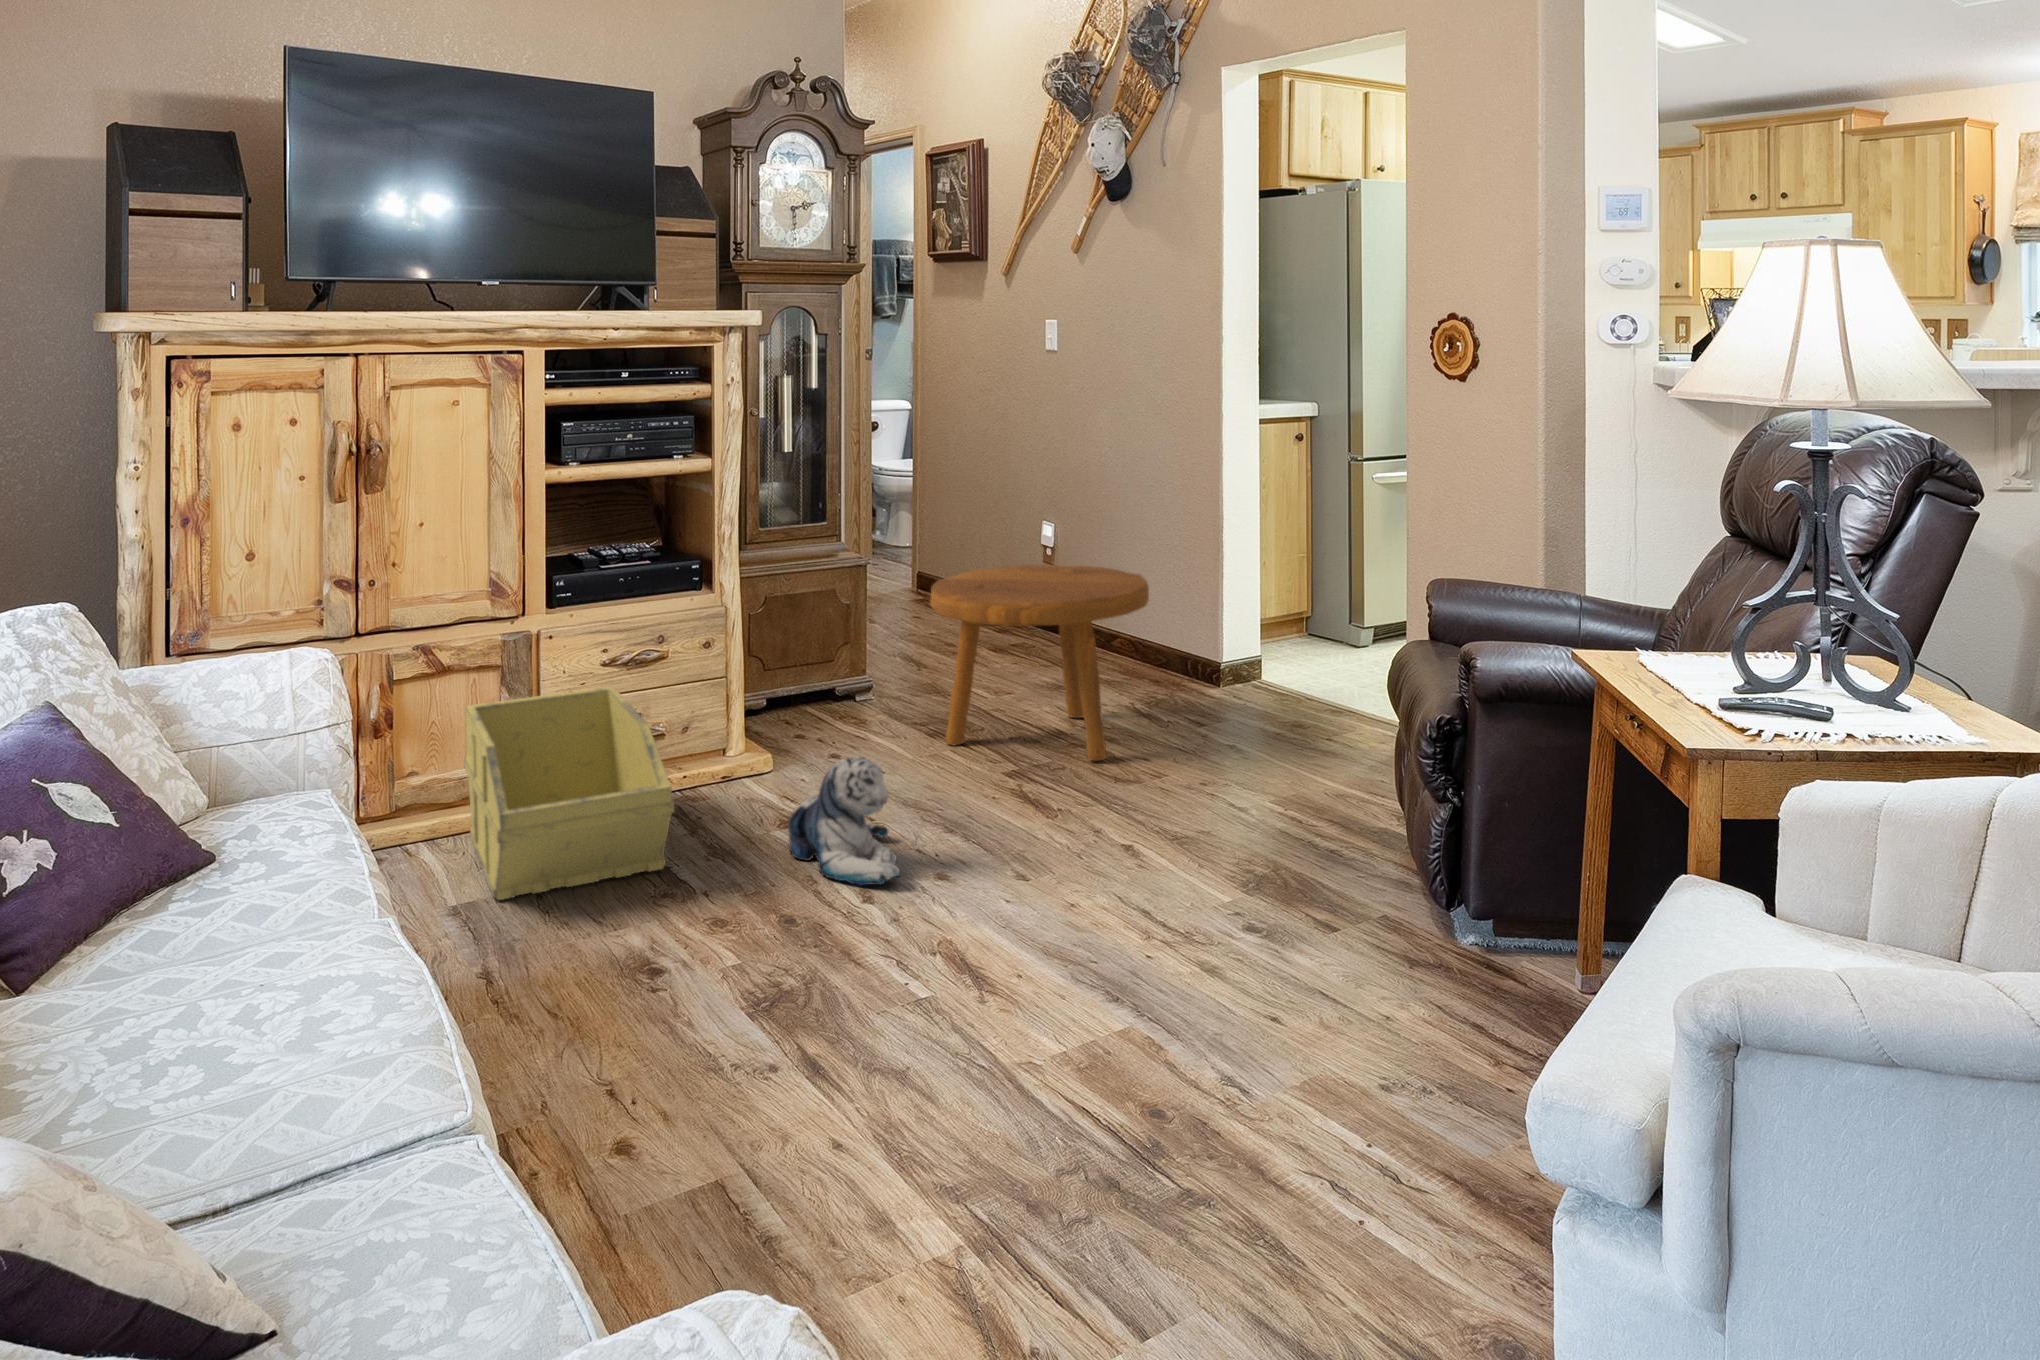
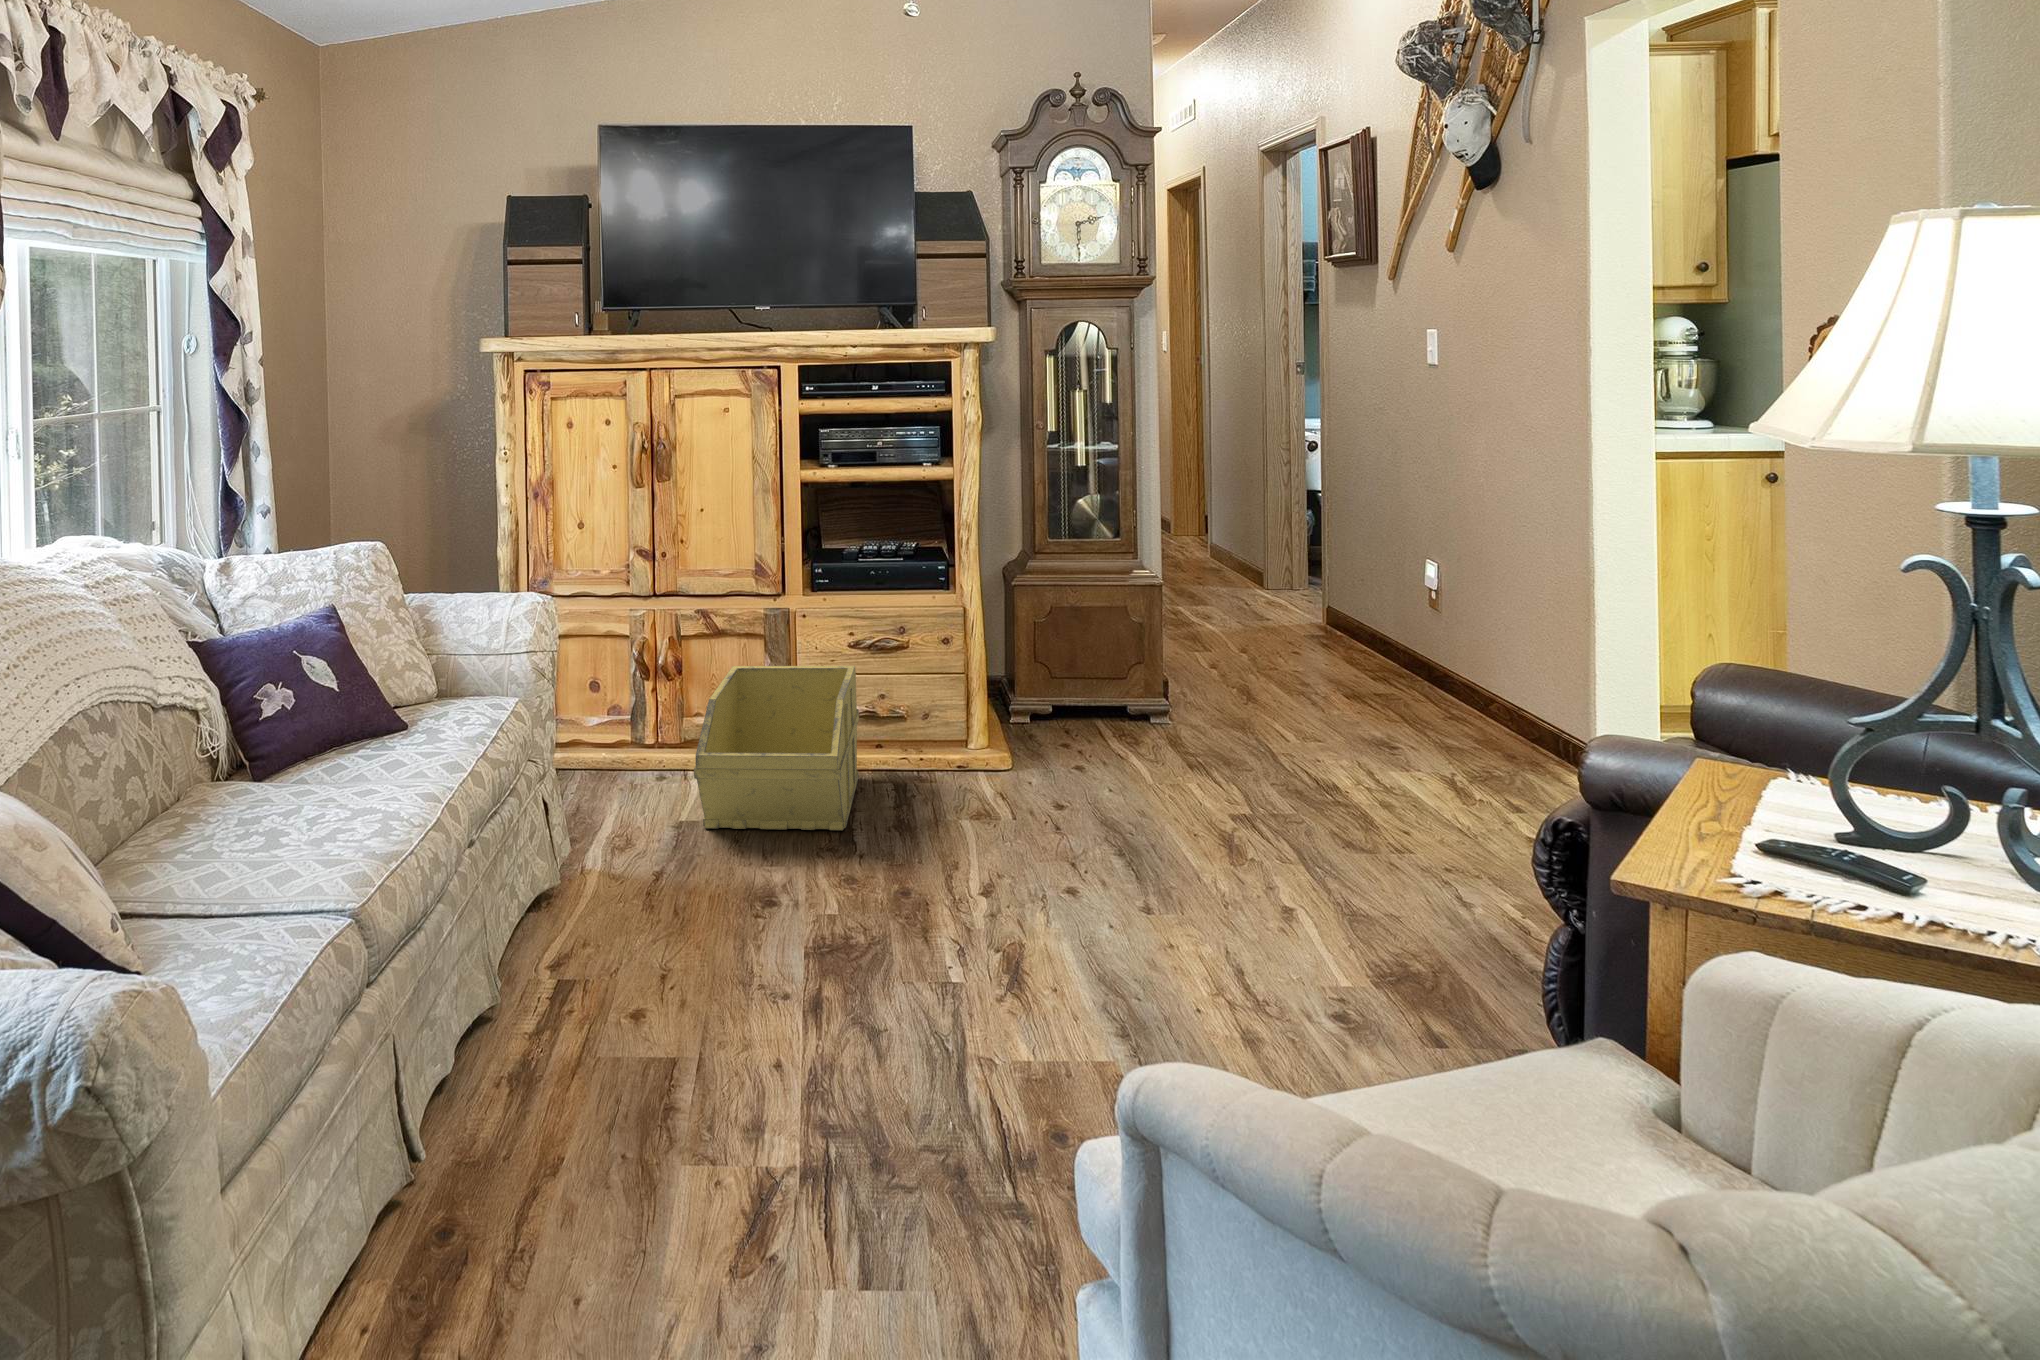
footstool: present [930,564,1149,761] -> none [1175,594,1426,813]
plush toy: present [788,757,900,885] -> none [953,757,1054,881]

